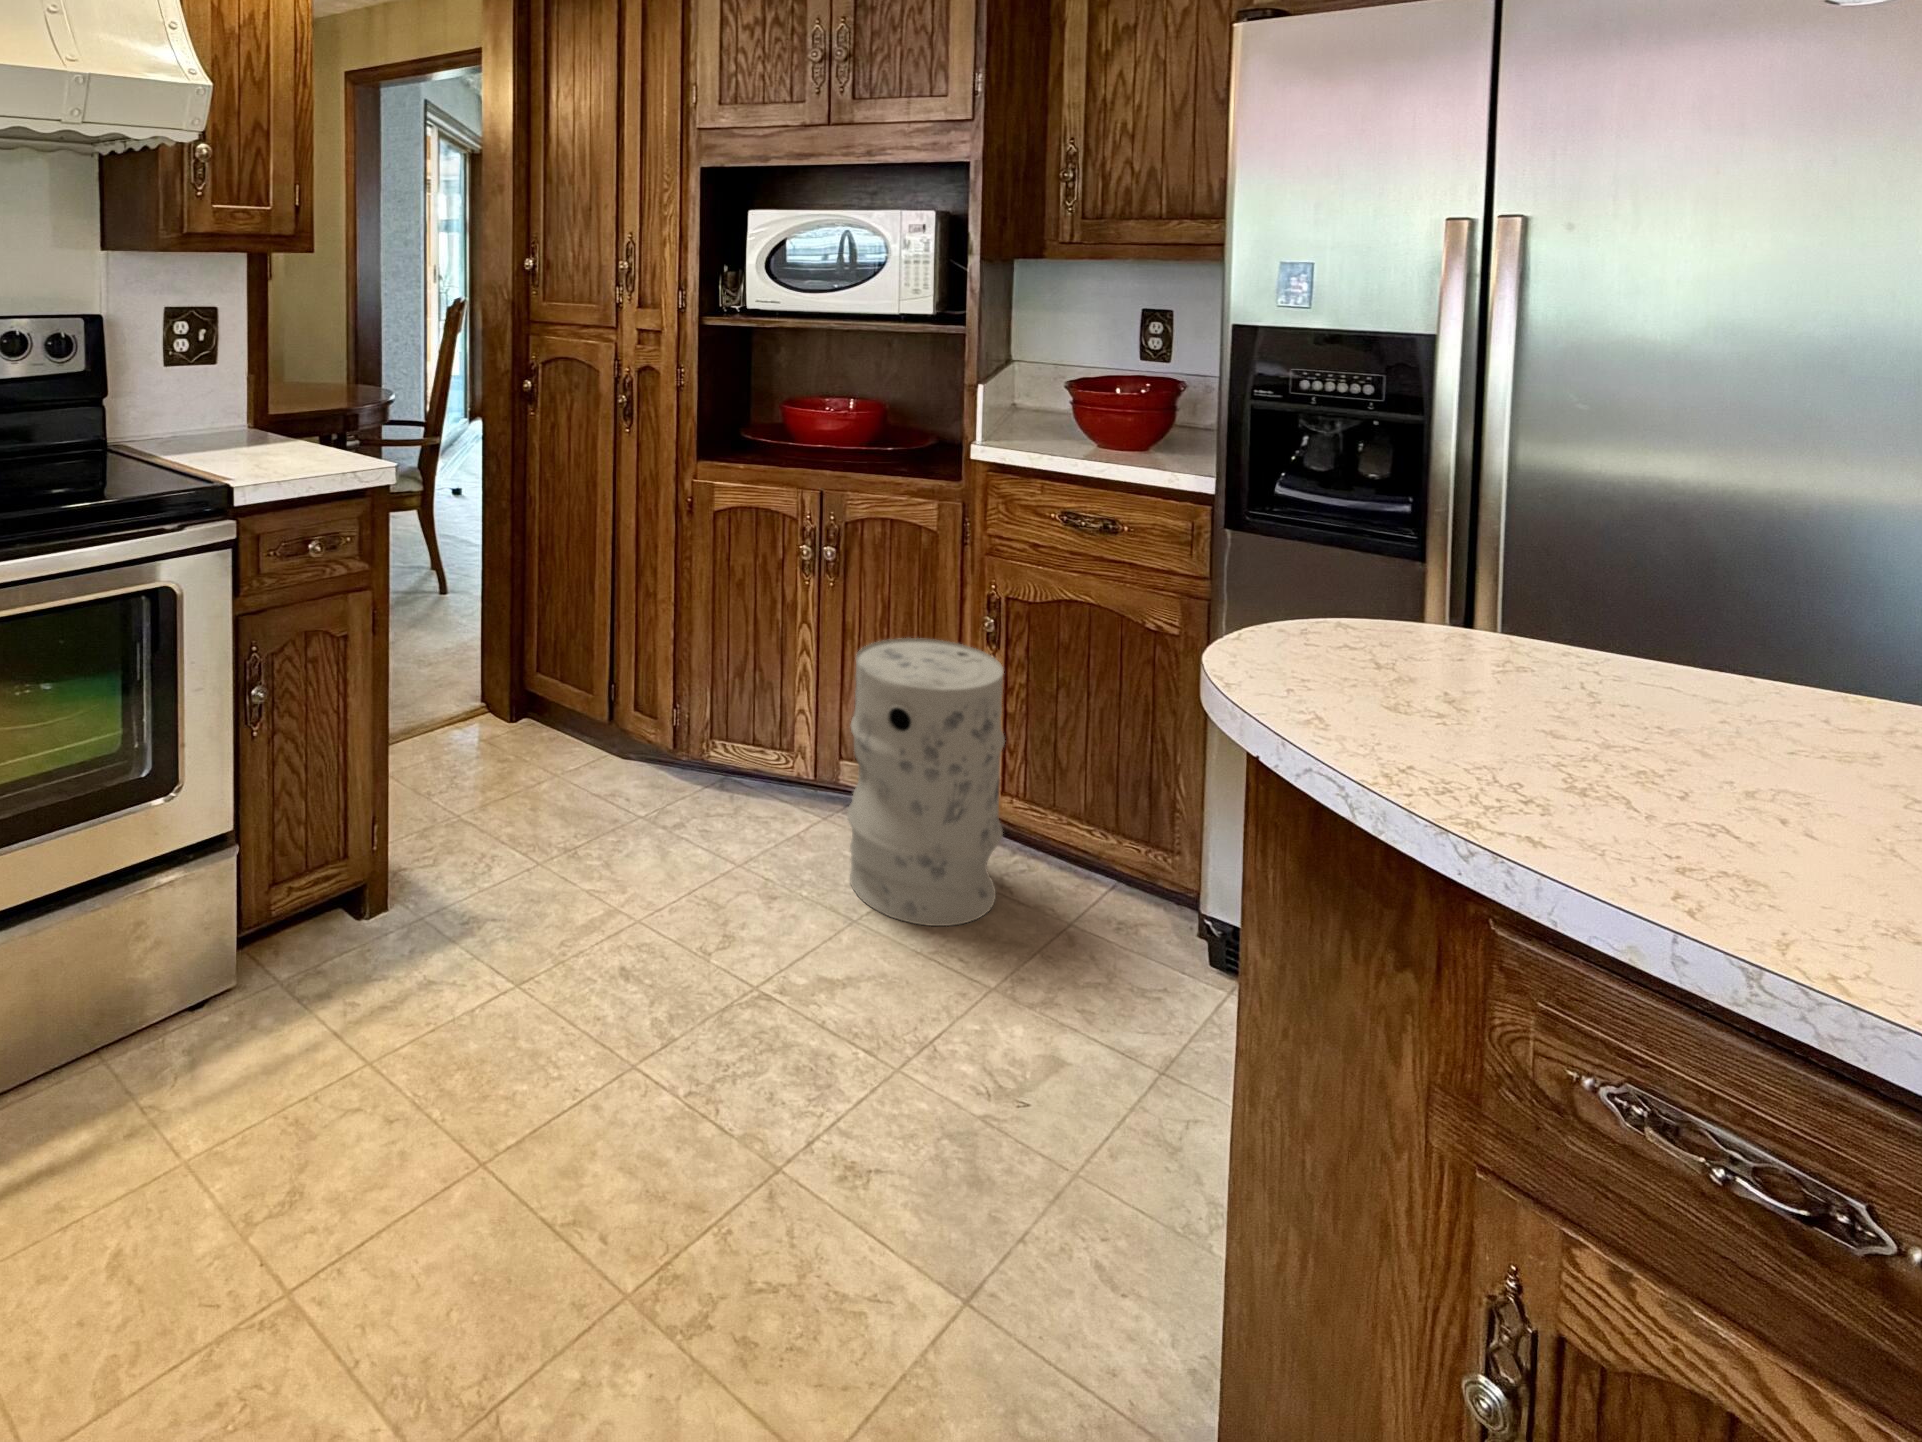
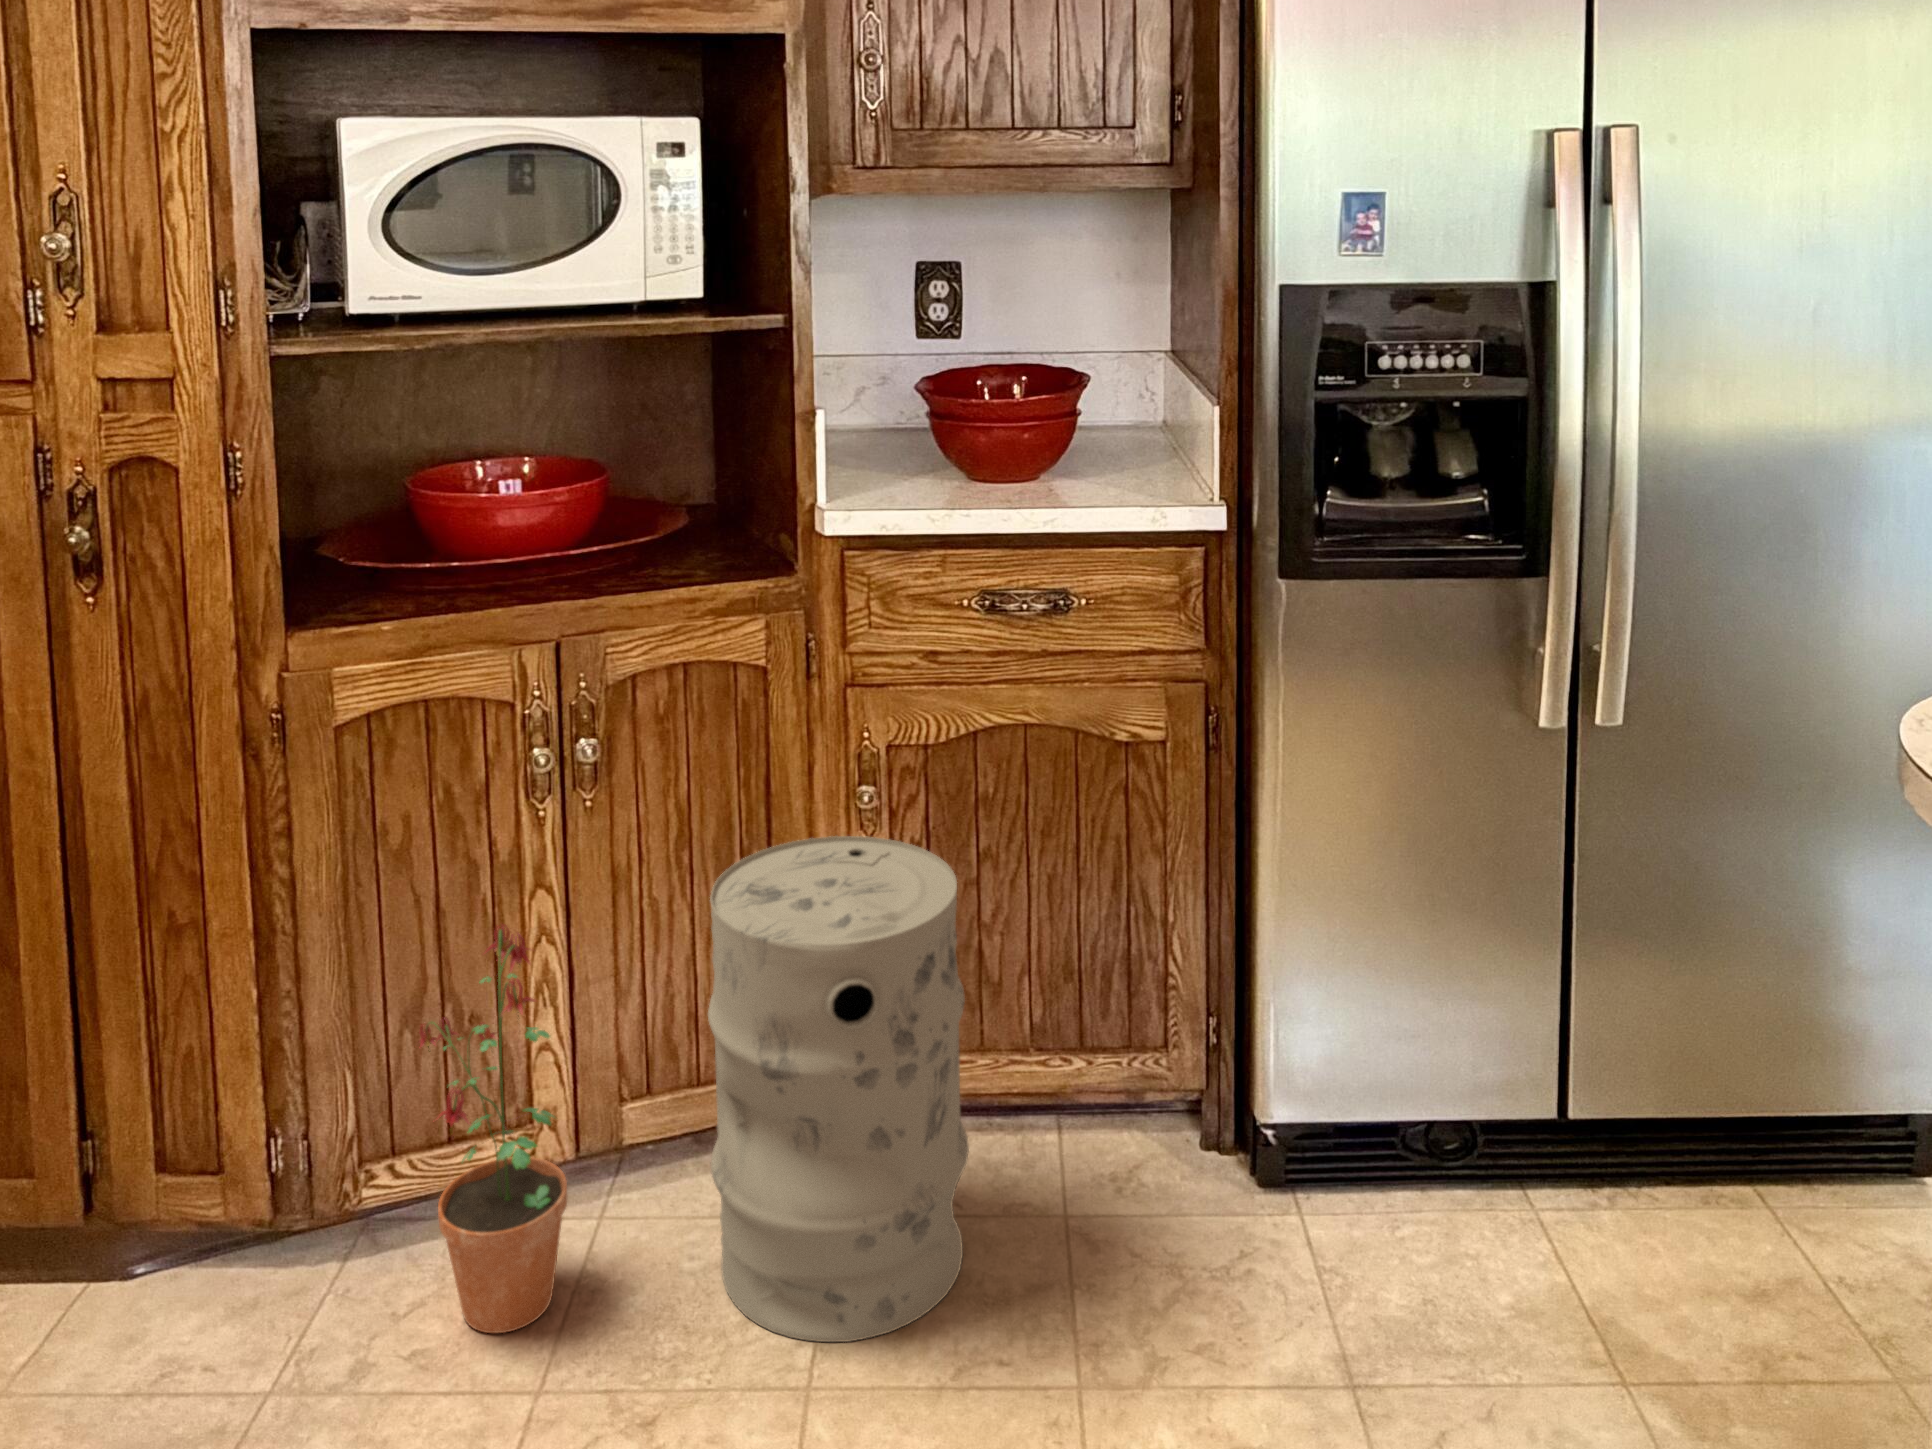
potted plant: none [718,635,791,841] -> present [419,925,567,1333]

